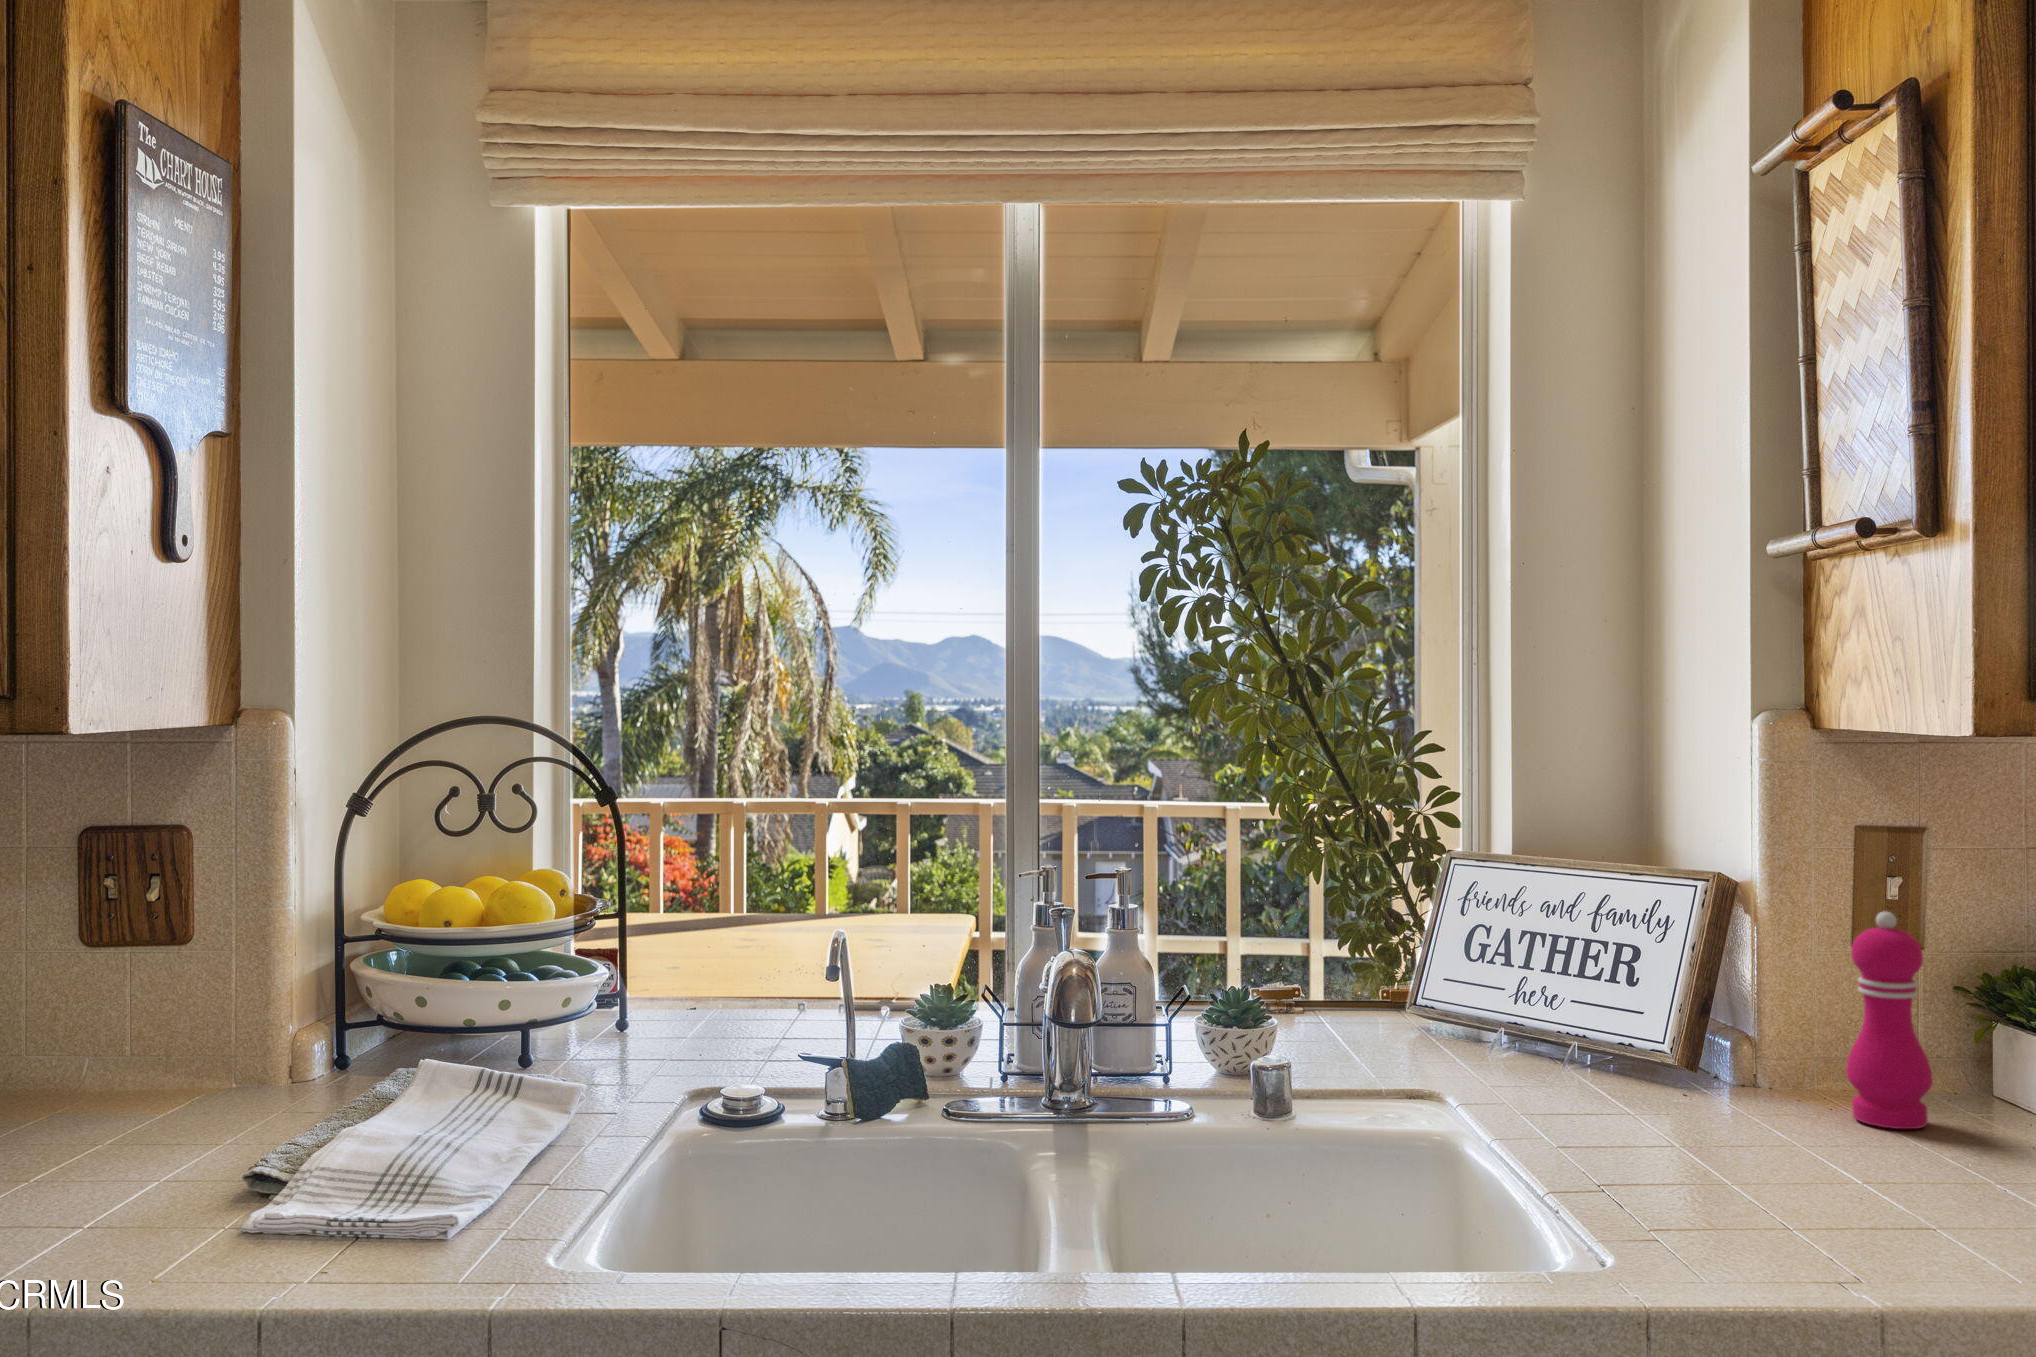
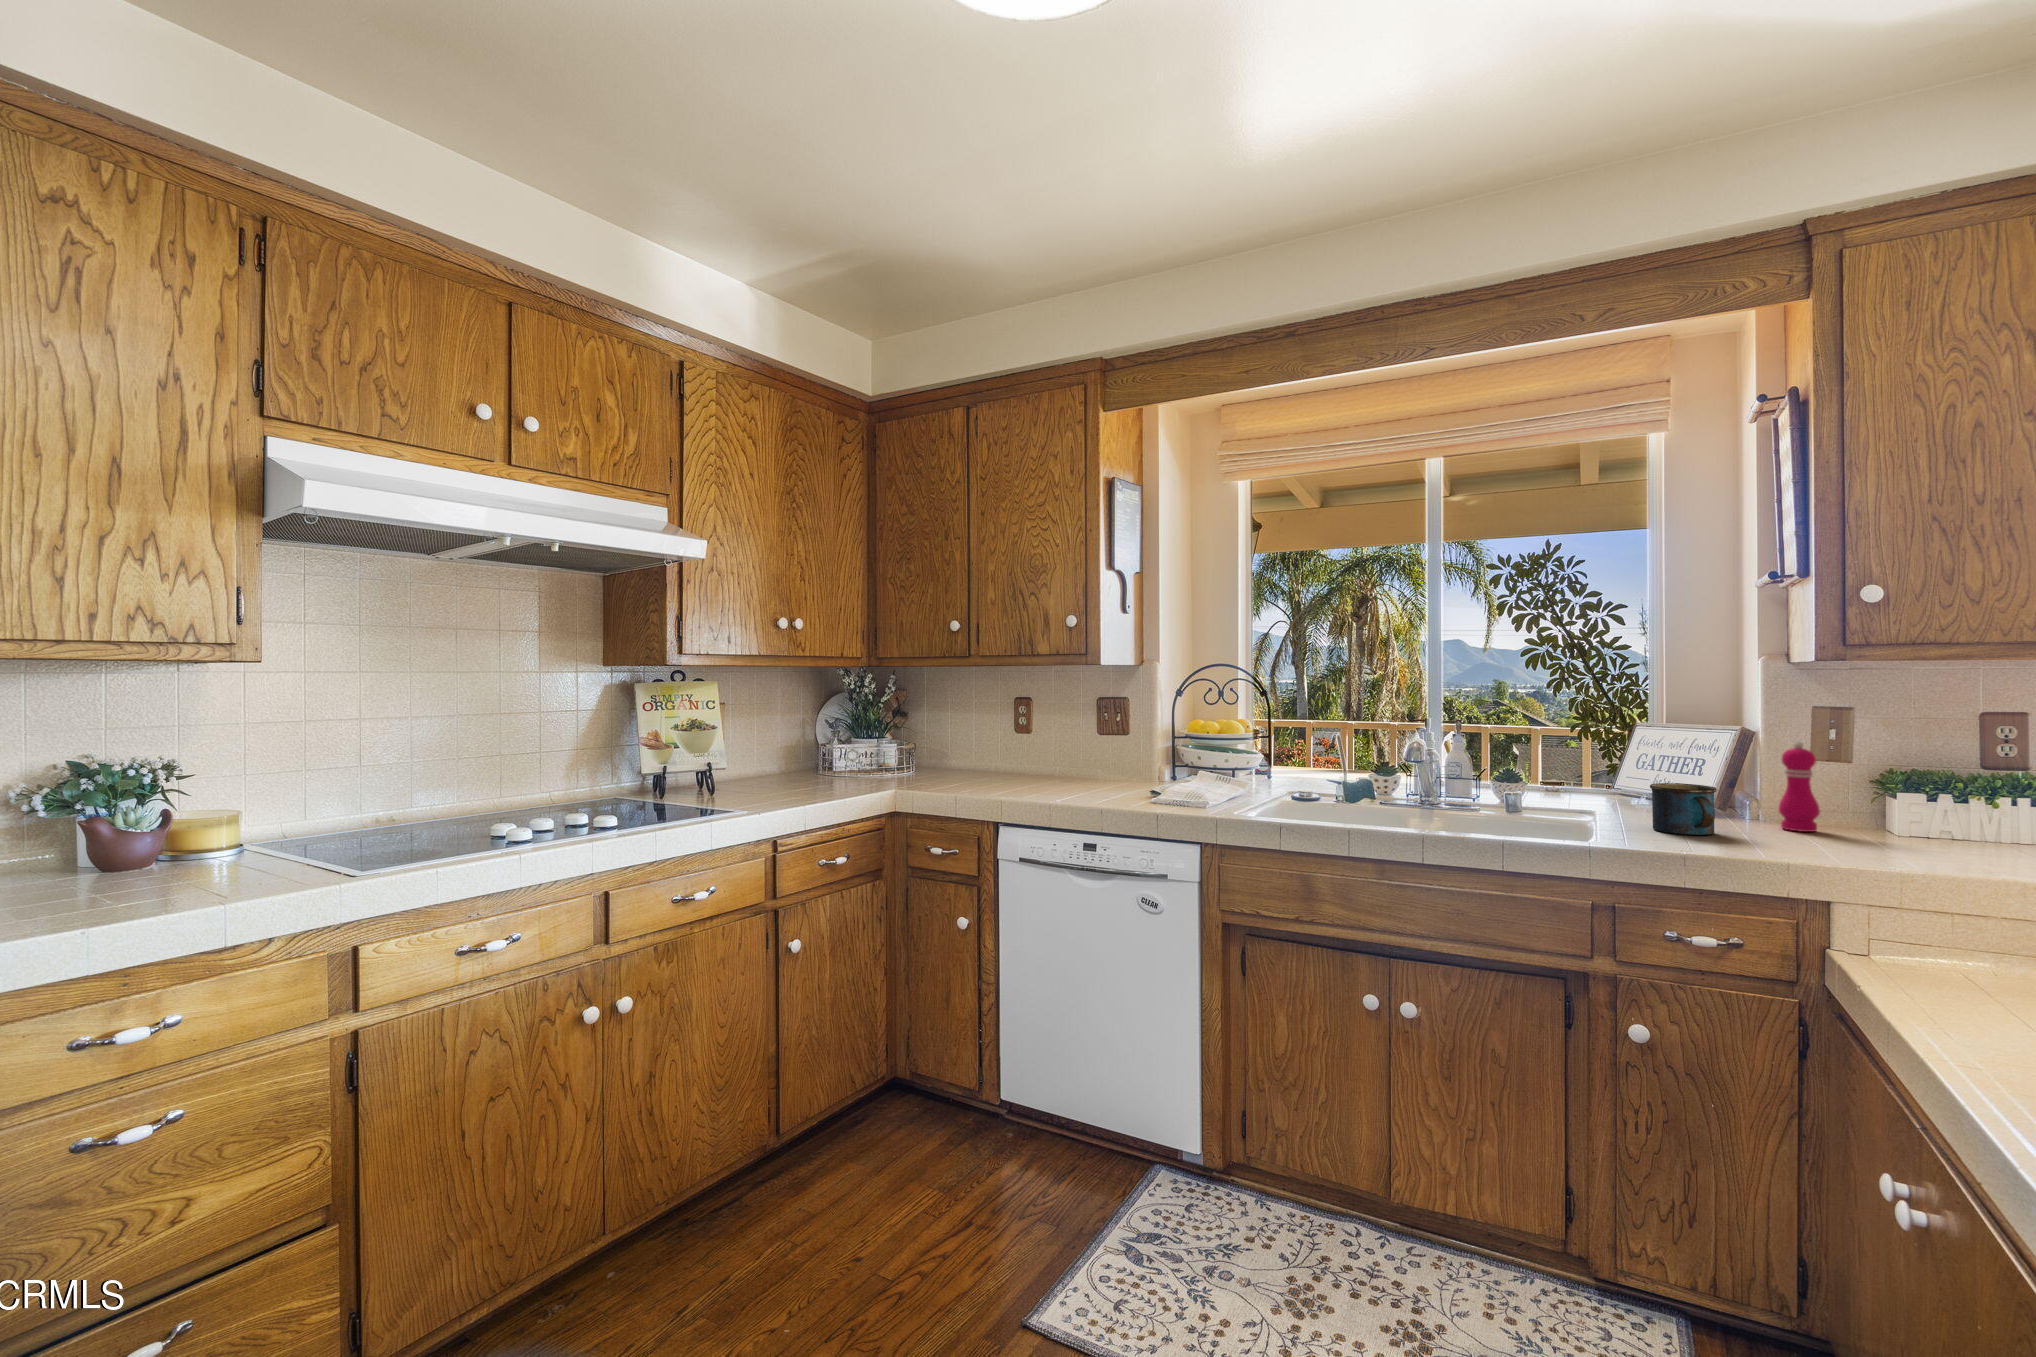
mug: none [1647,1037,1830,1188] -> present [1650,783,1717,835]

